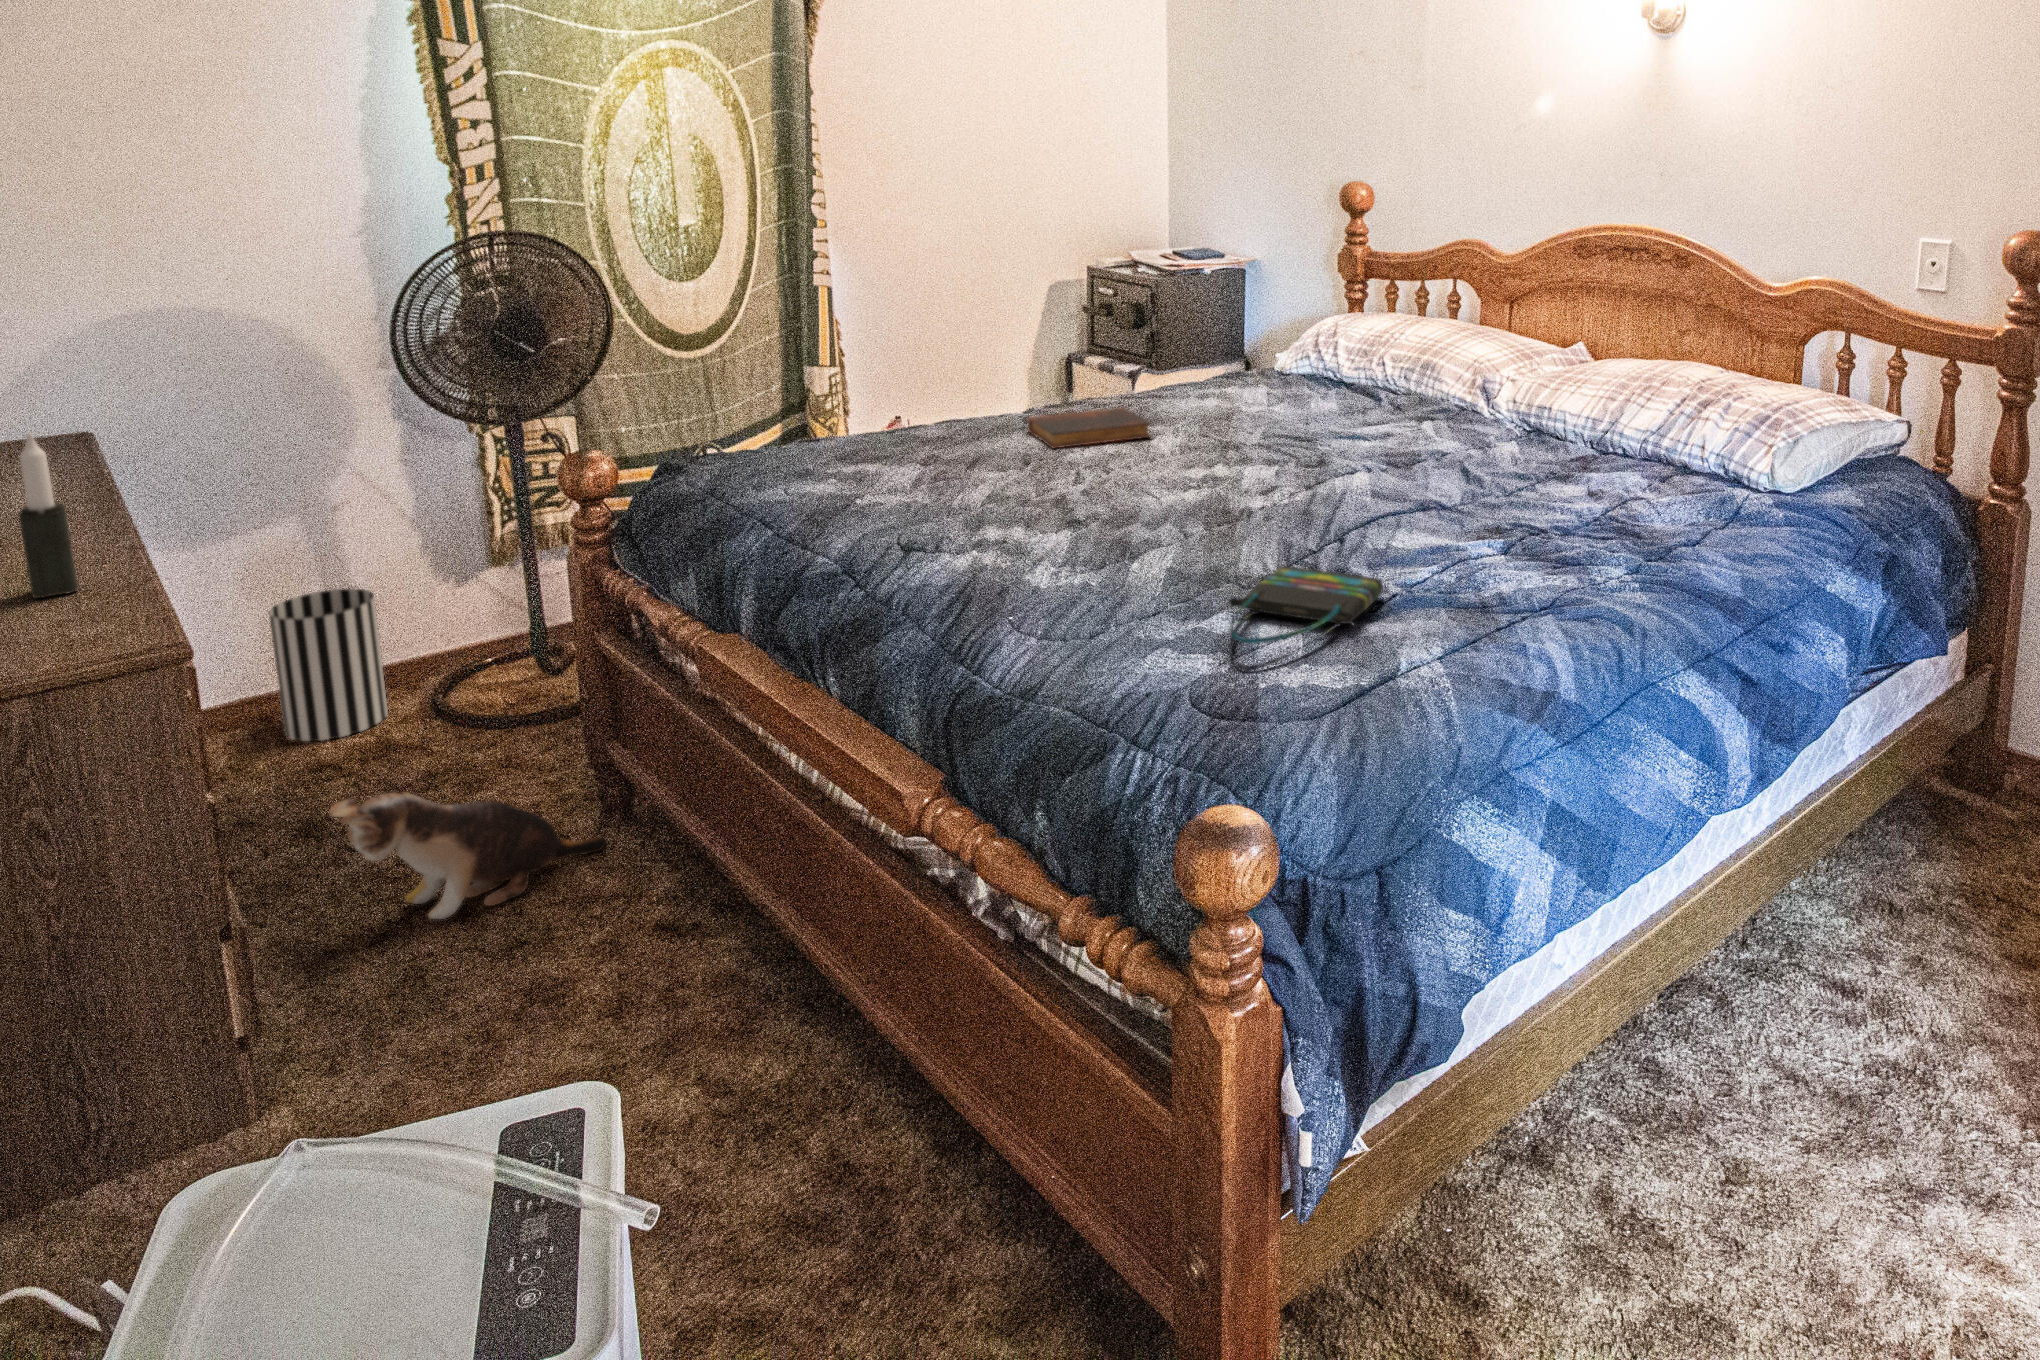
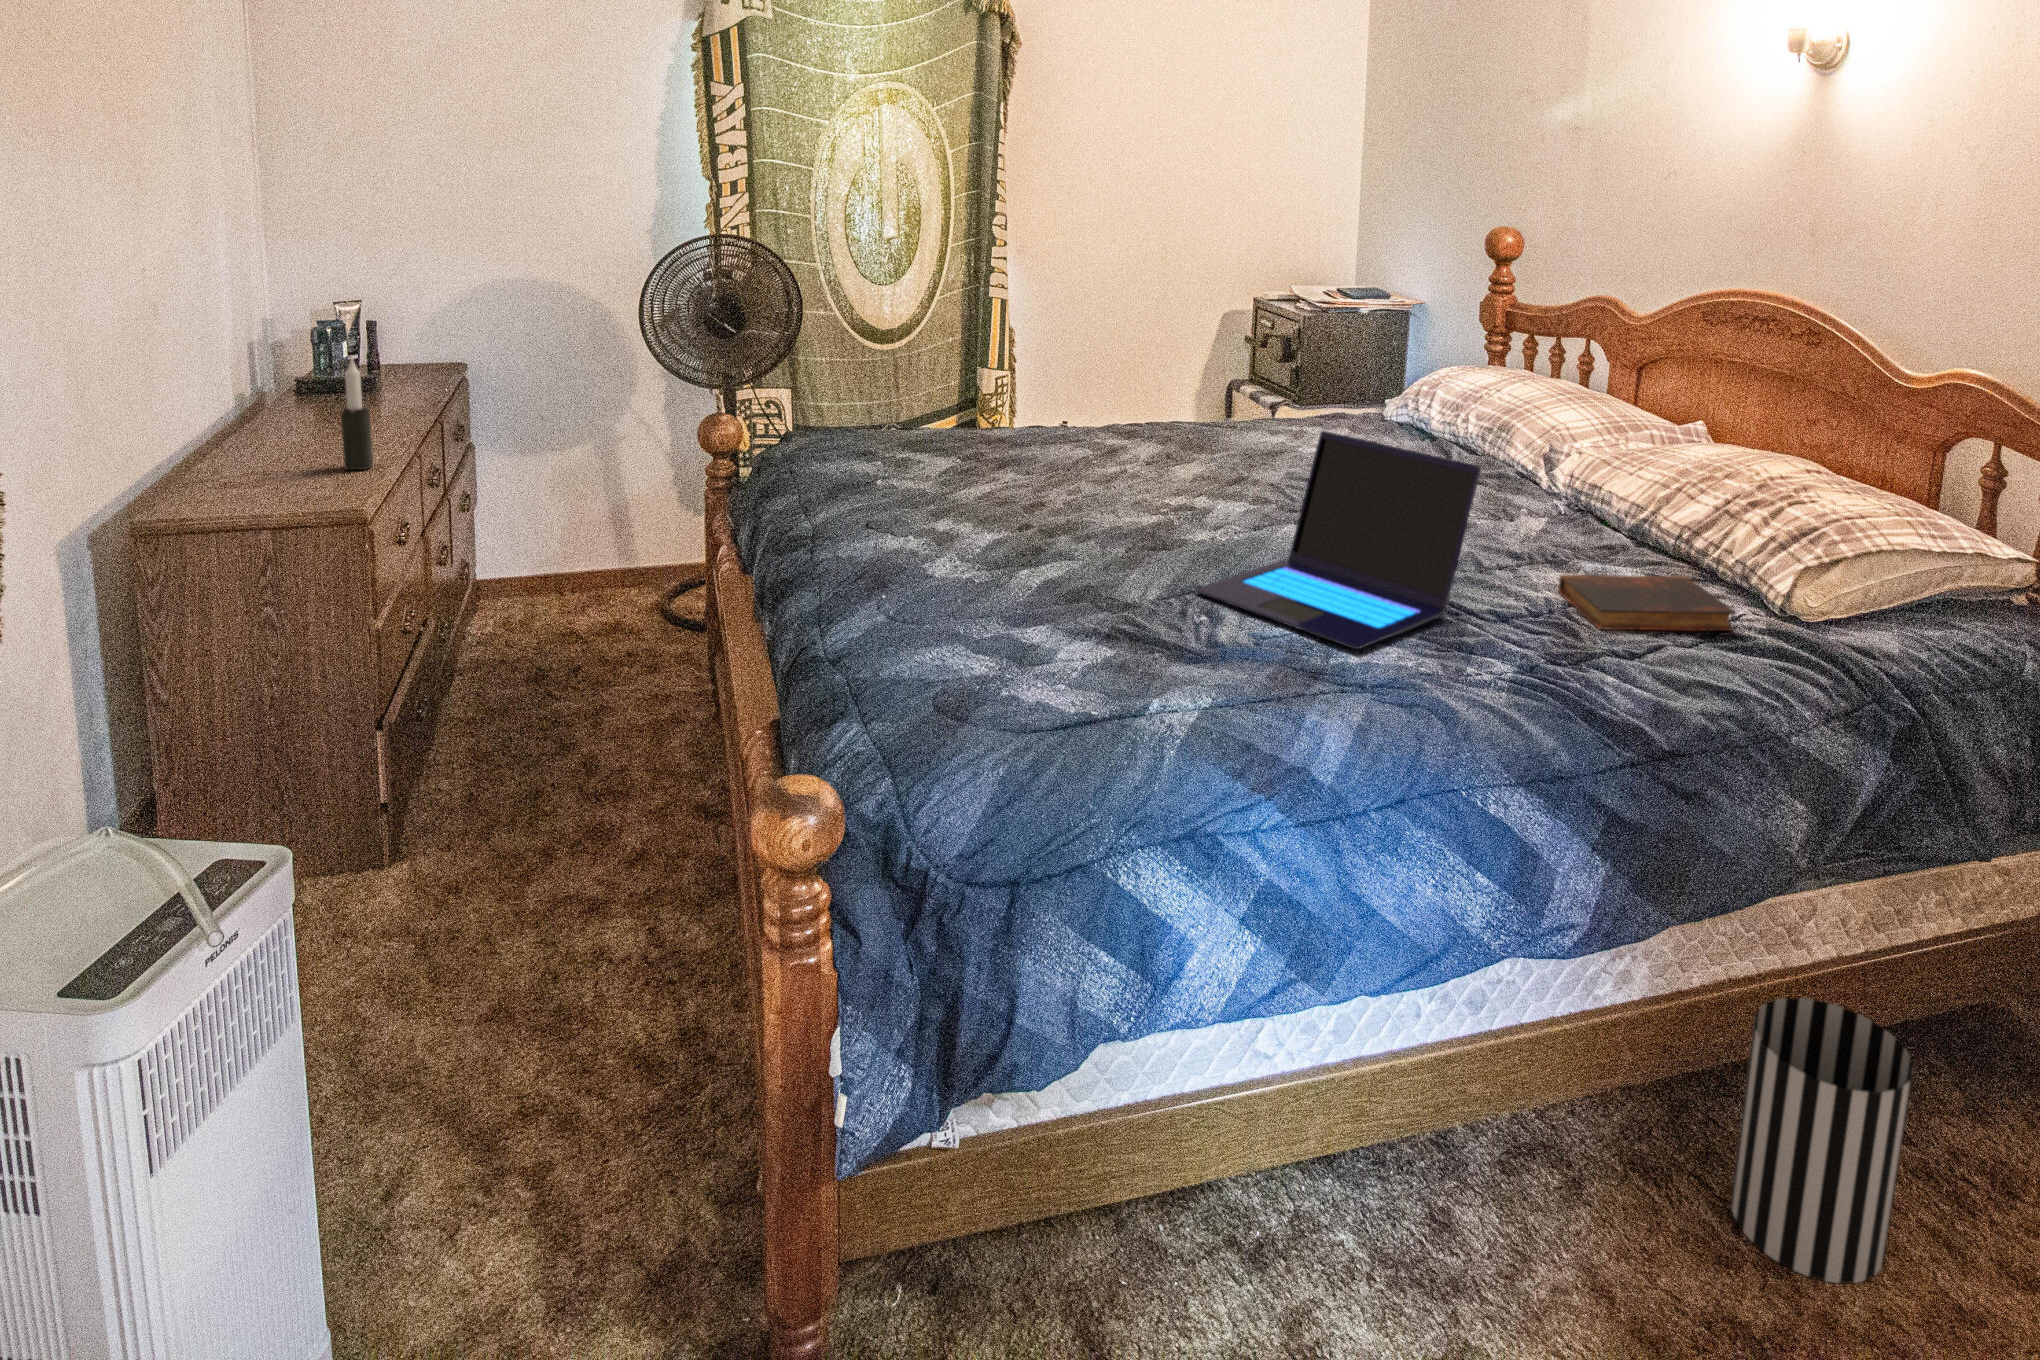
laptop: none [1304,379,1542,578] -> present [1196,431,1481,649]
book: present [1027,408,1151,448] -> present [1558,575,1736,631]
tote bag: present [1229,566,1383,671] -> none [1016,598,1221,684]
wastebasket: present [269,589,388,741] -> present [1731,998,1914,1284]
plush toy: present [329,792,607,919] -> none [517,652,707,757]

